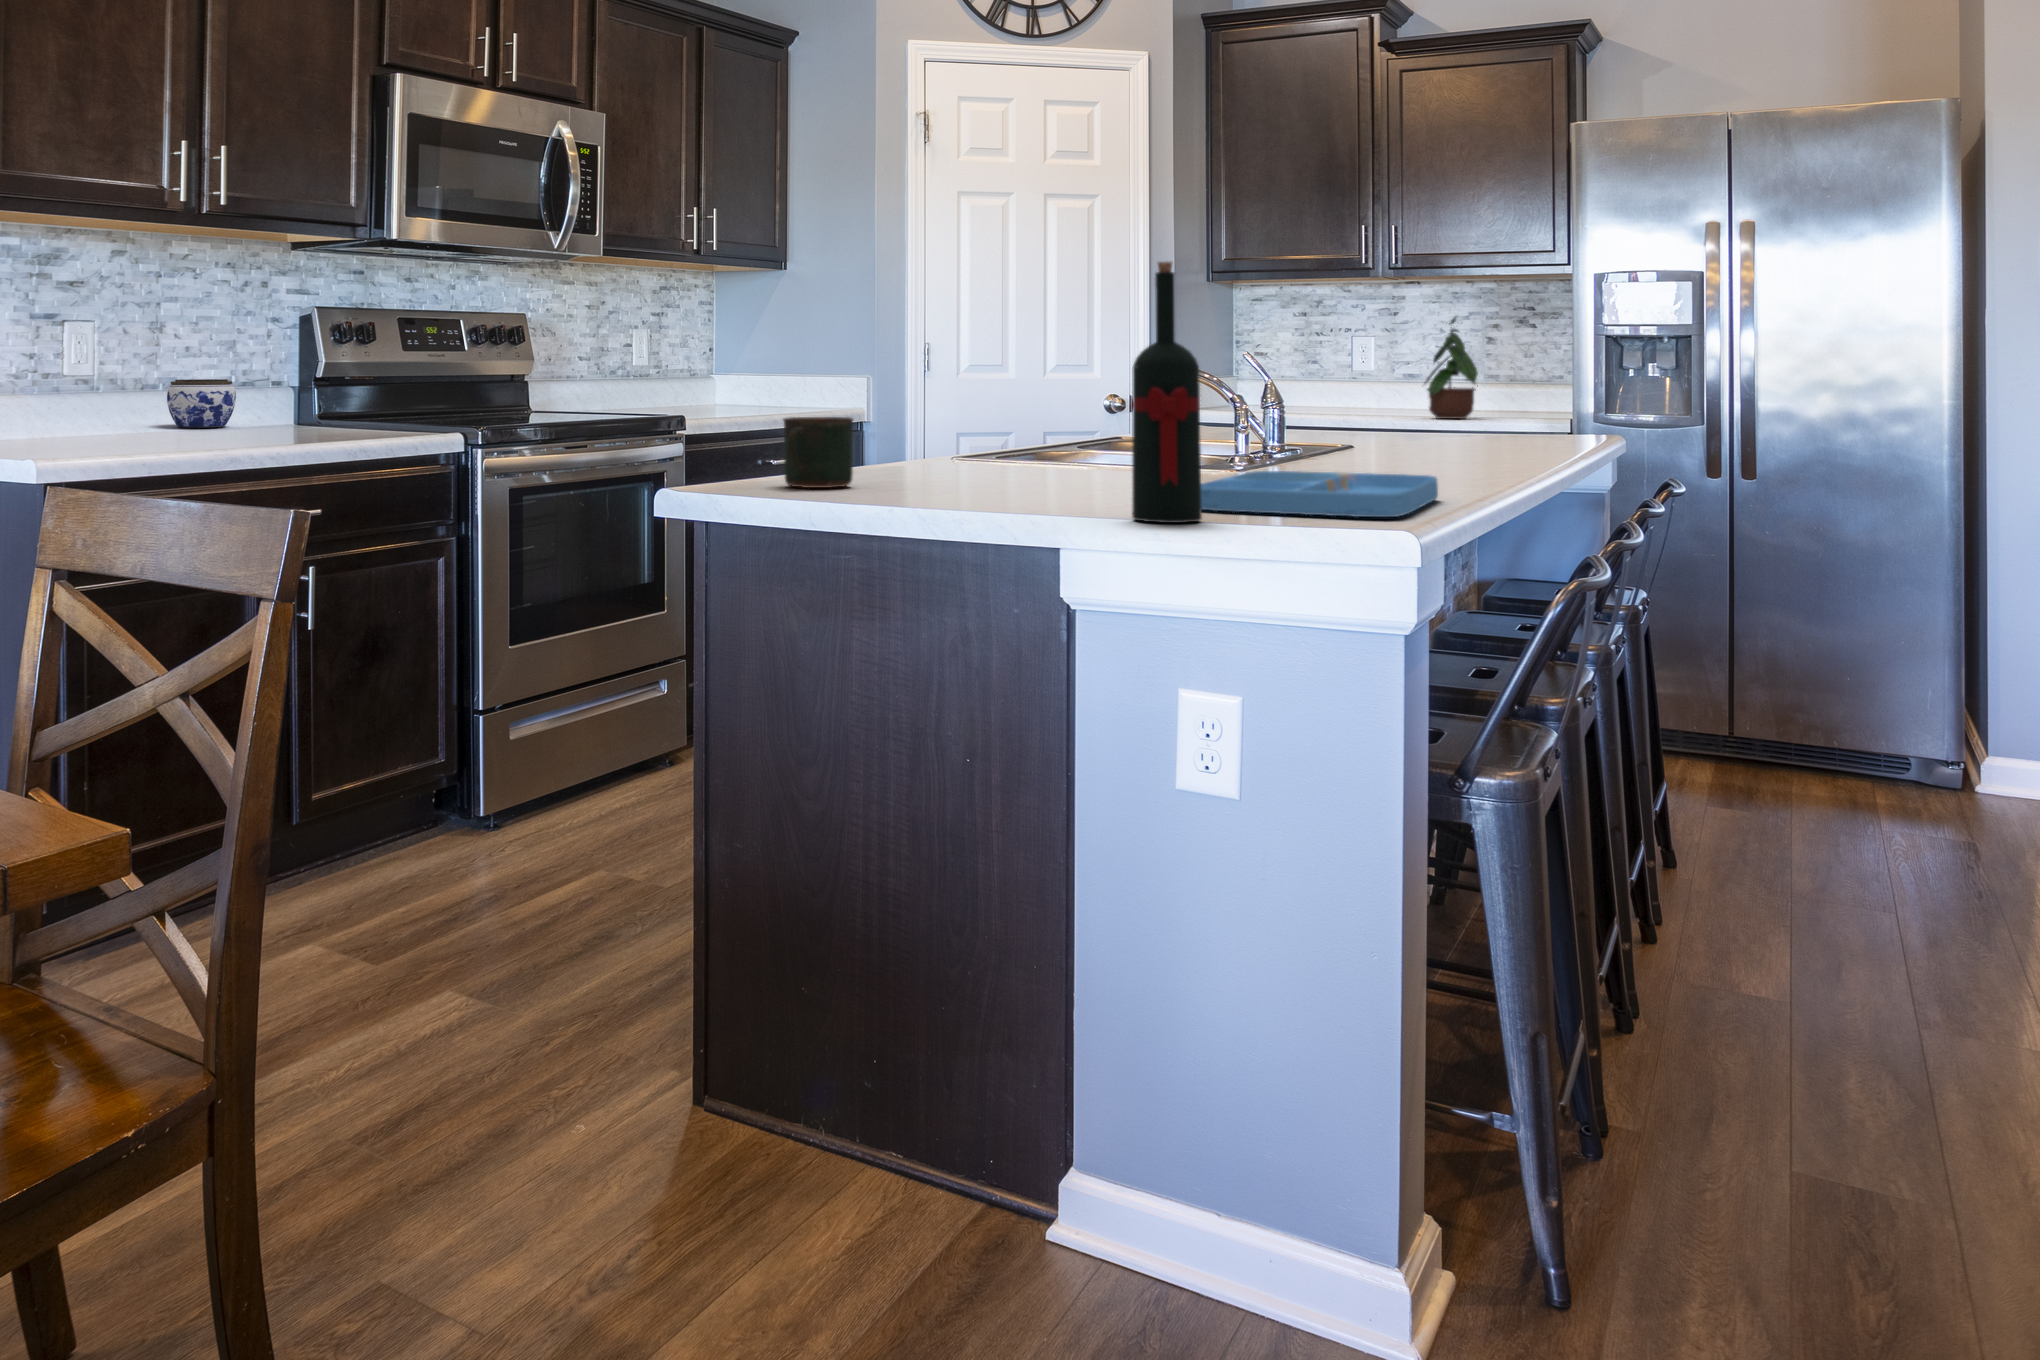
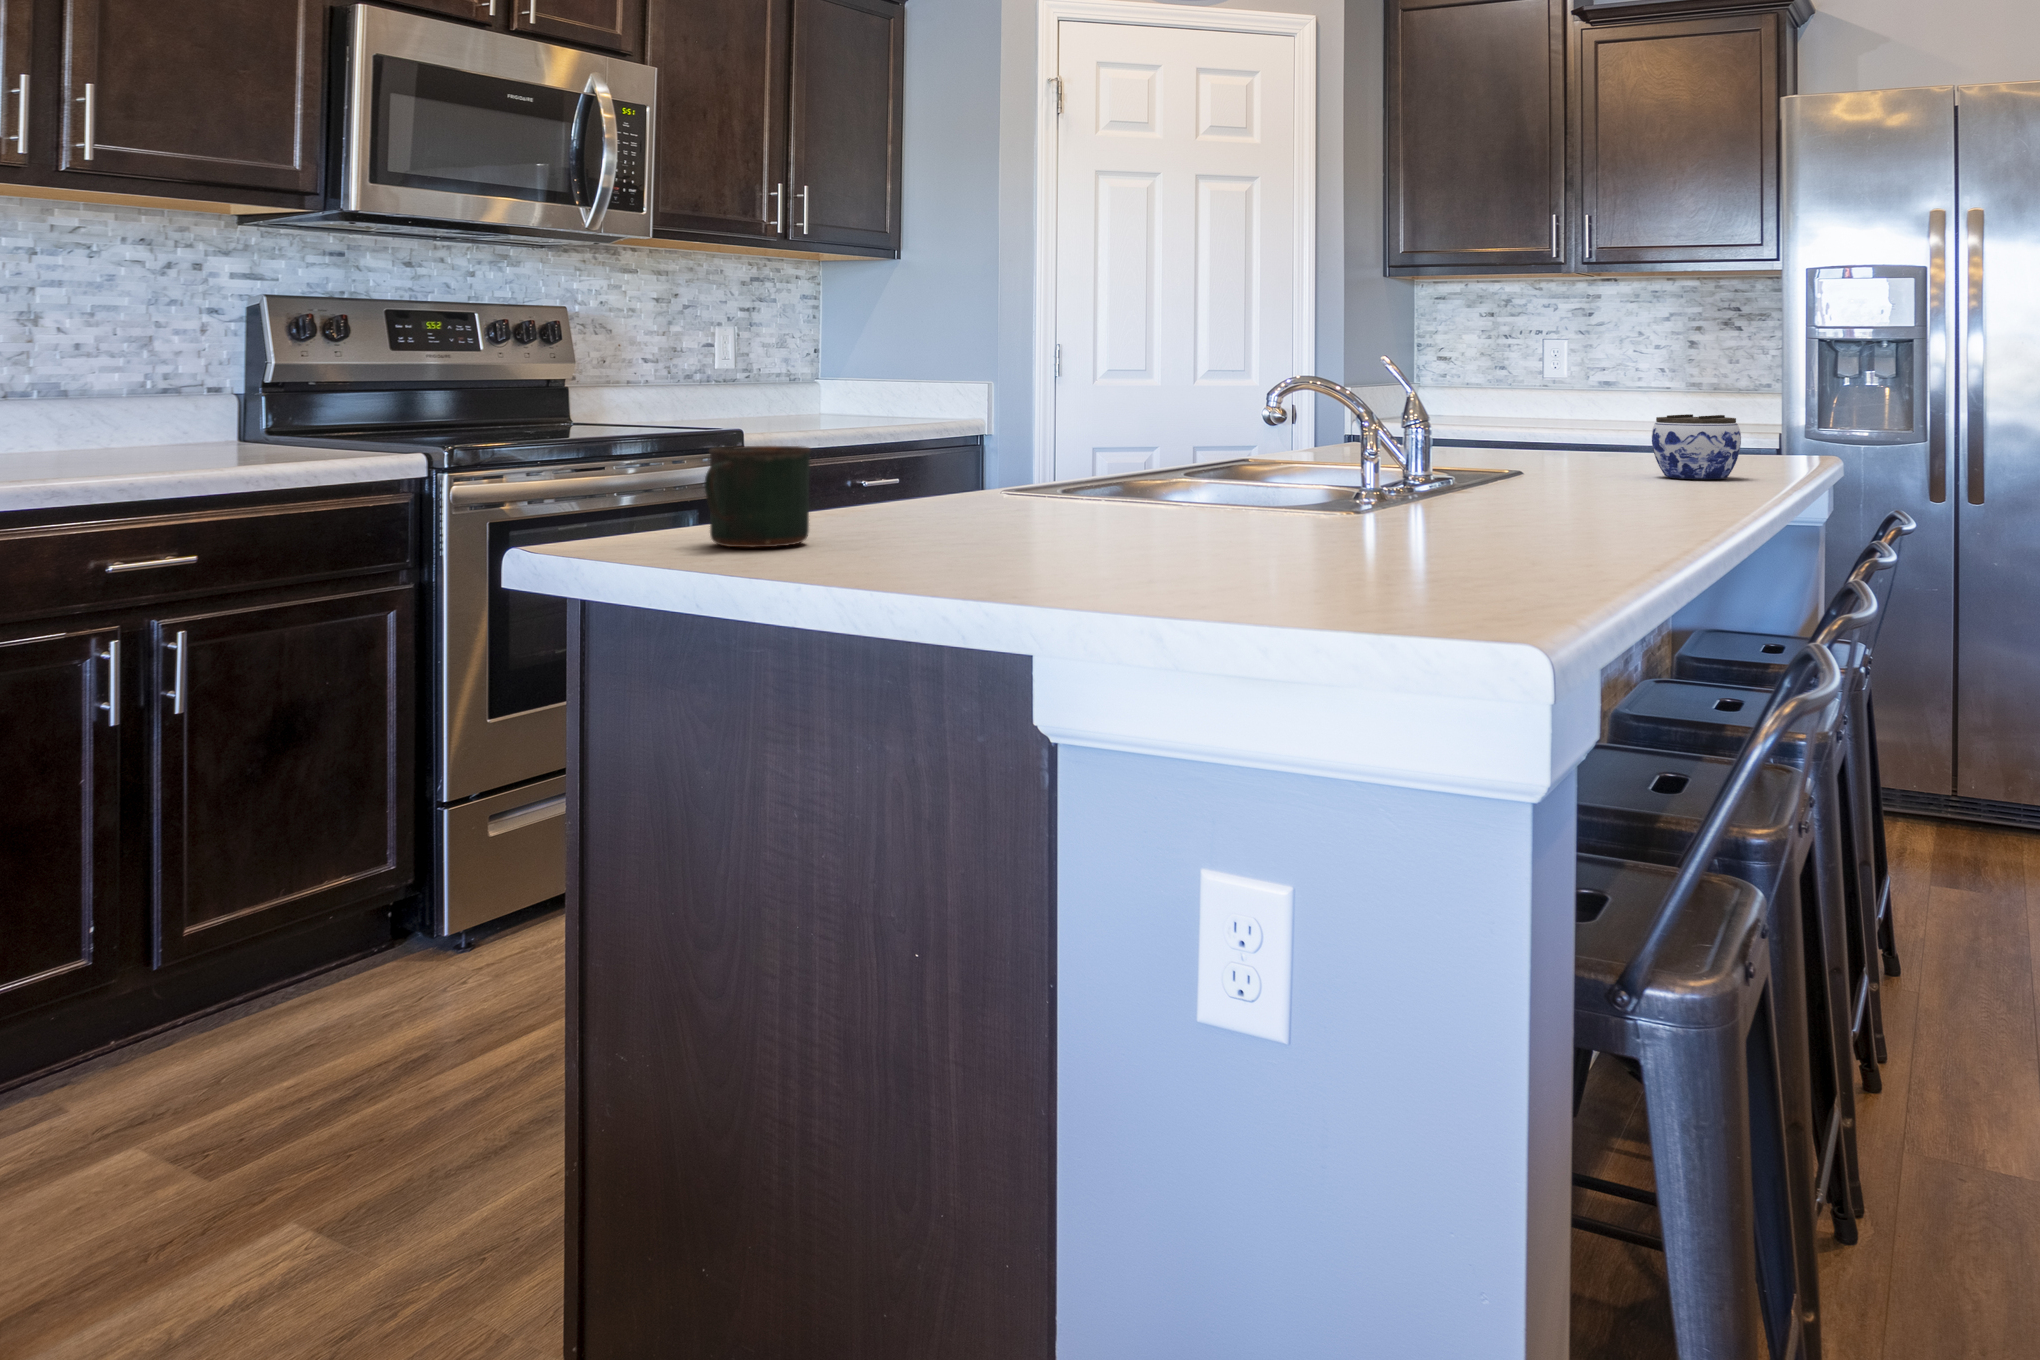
wine bottle: present [1132,262,1202,523] -> none [1136,221,1239,621]
potted plant: present [1422,317,1478,419] -> none [1612,317,1684,433]
jar: present [167,379,236,427] -> present [1652,414,1741,479]
tray: present [1201,471,1438,517] -> none [1248,523,1601,607]

